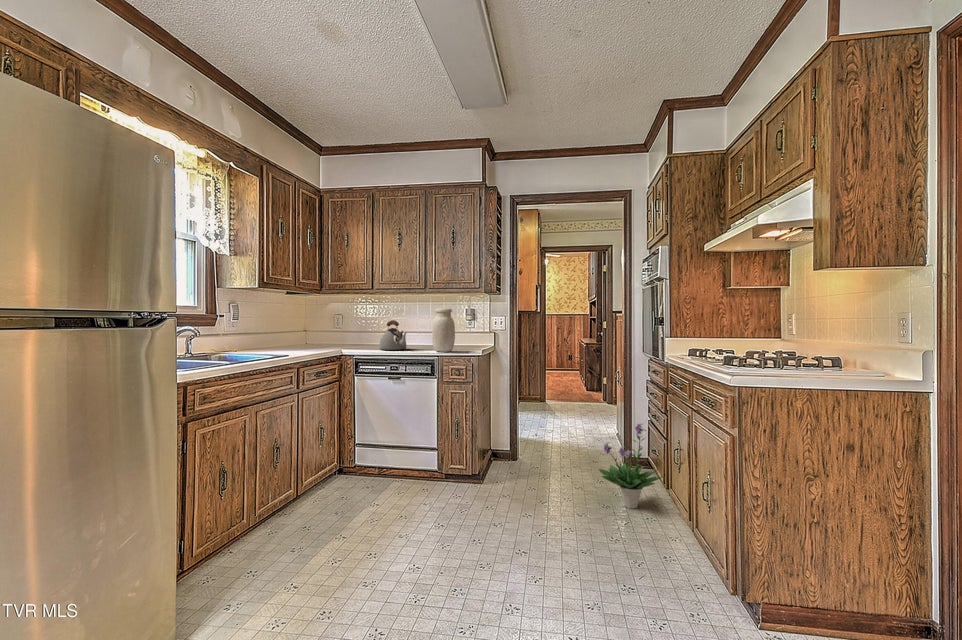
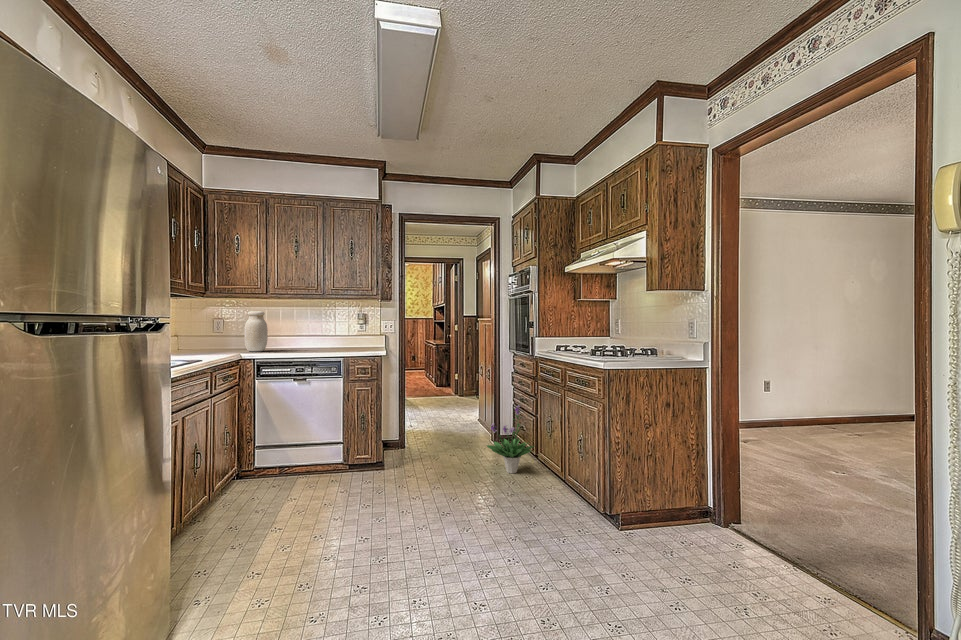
jar: present [432,308,455,352] -> present [245,311,268,351]
kettle: present [379,320,407,350] -> none [281,324,312,352]

